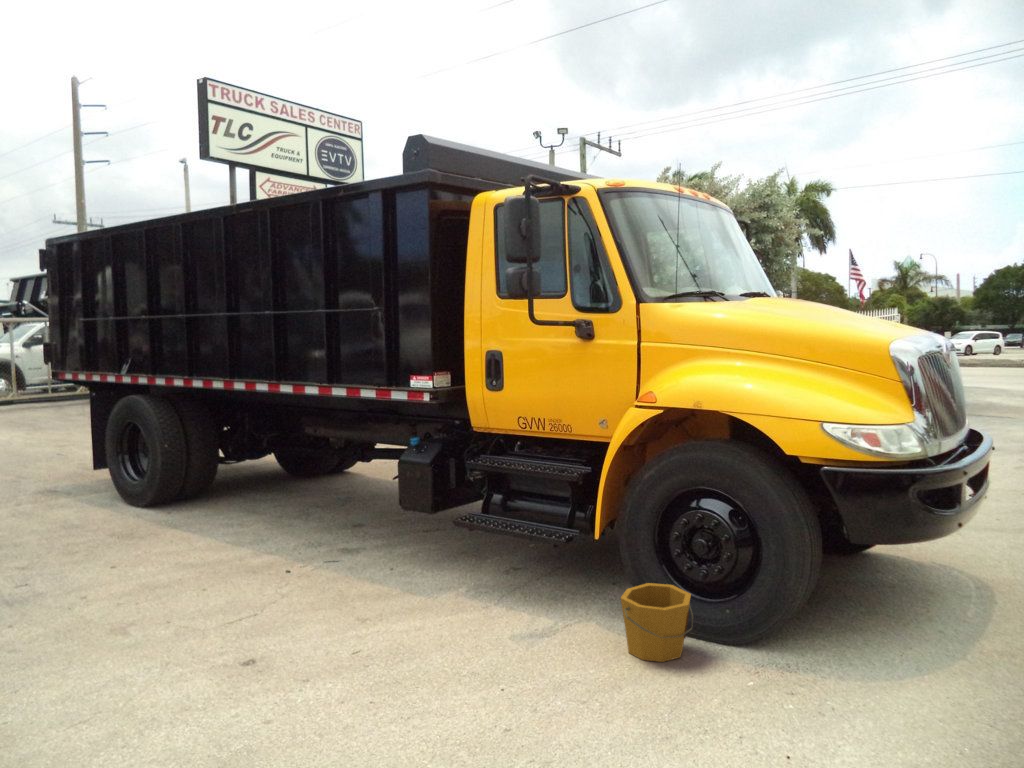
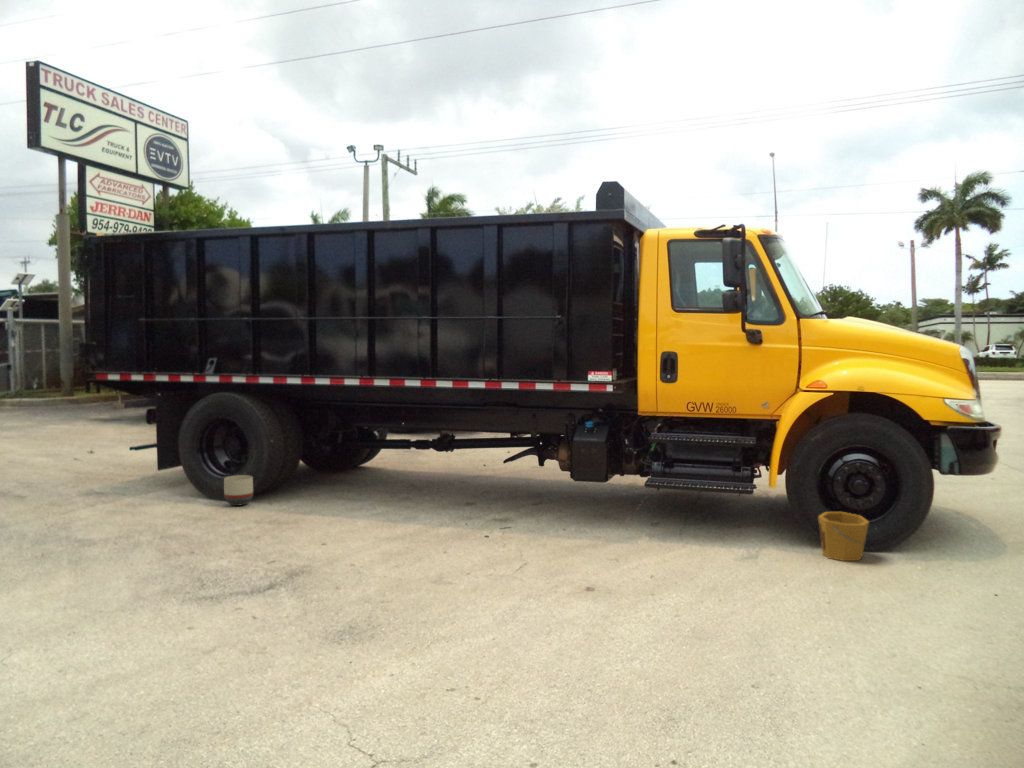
planter: none [121,484,153,516] -> present [224,475,253,506]

